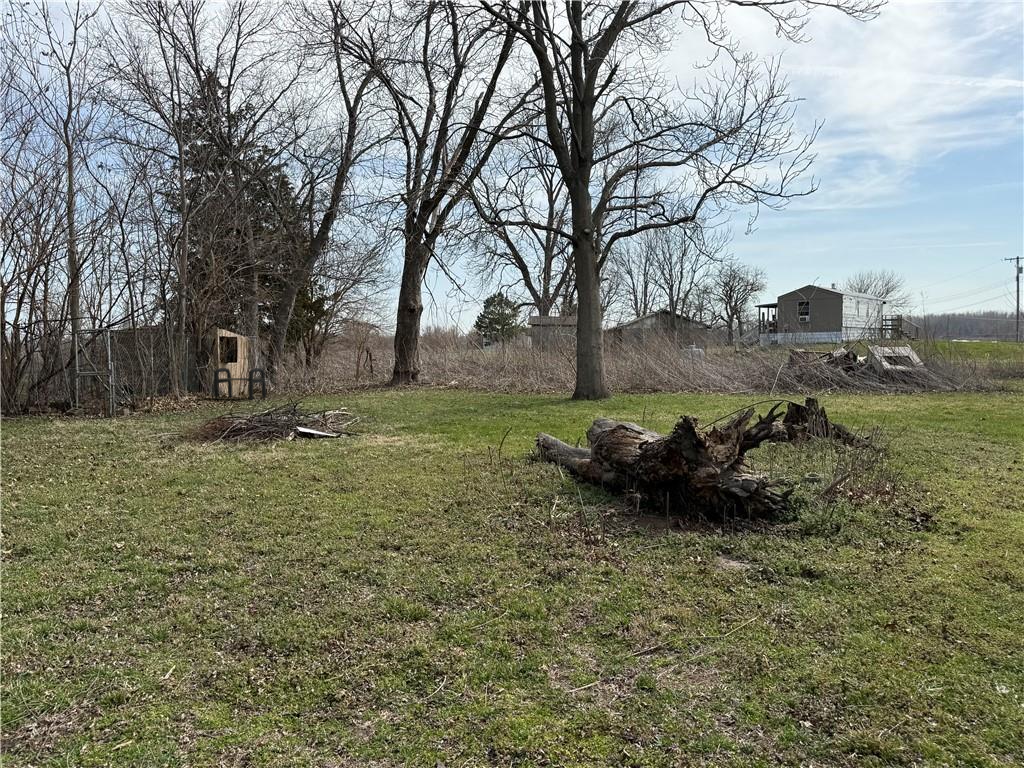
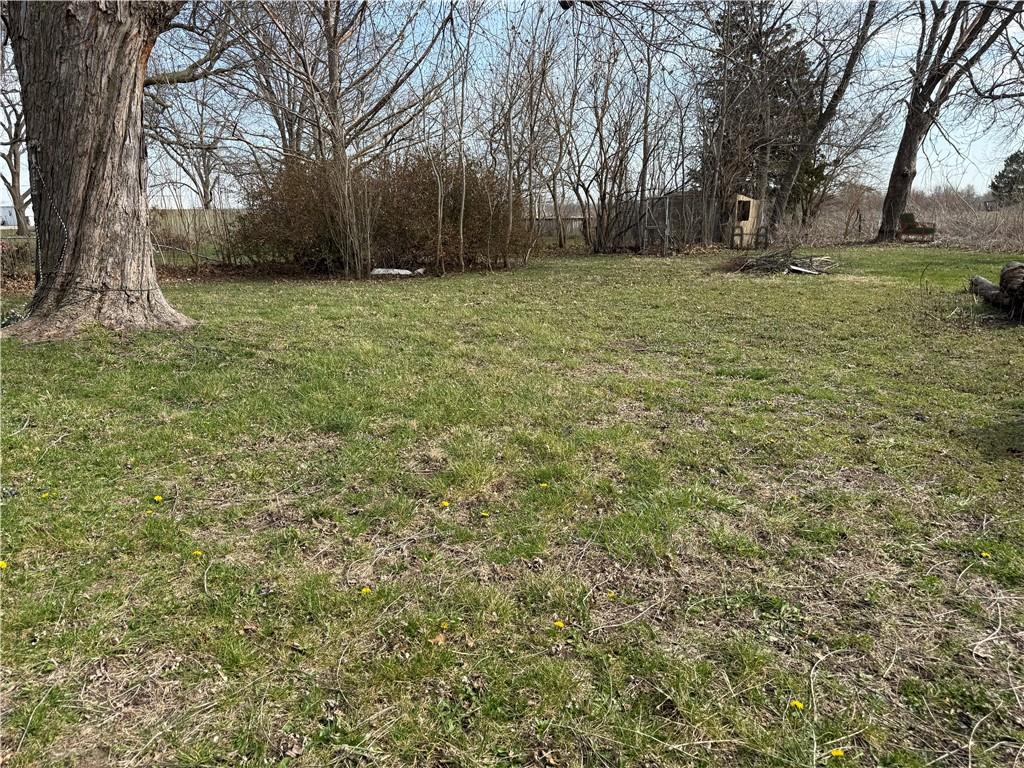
chair: none [410,351,448,383] -> present [895,212,936,242]

